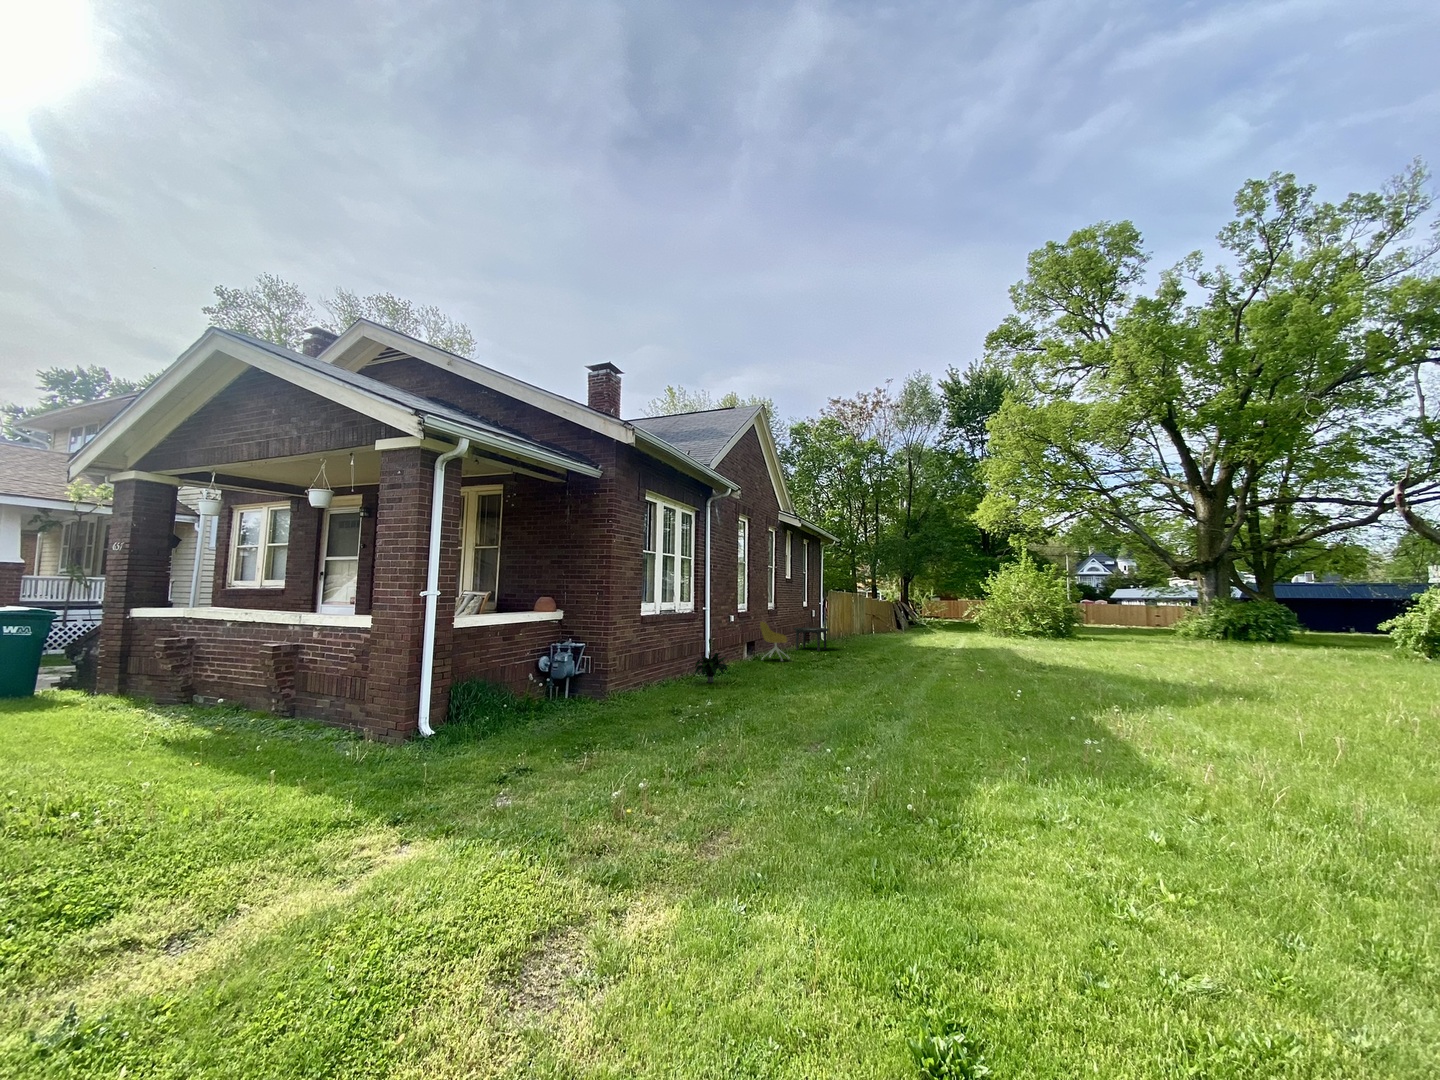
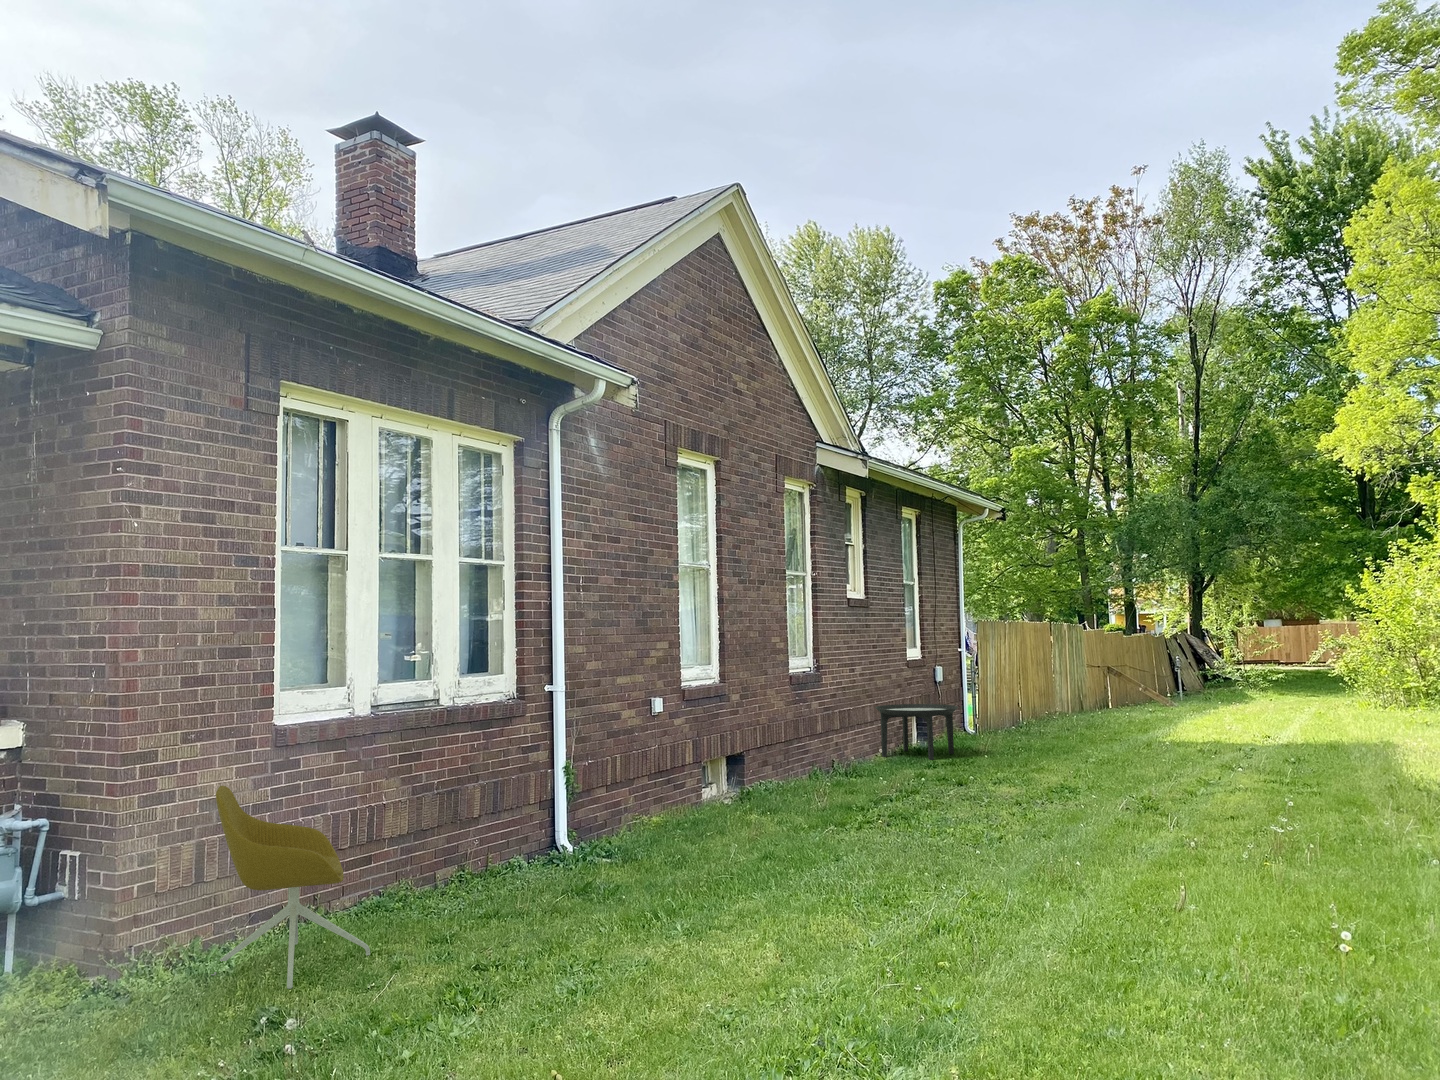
chair: present [760,622,787,657] -> present [211,786,370,989]
potted plant: present [694,652,728,683] -> none [492,794,597,877]

